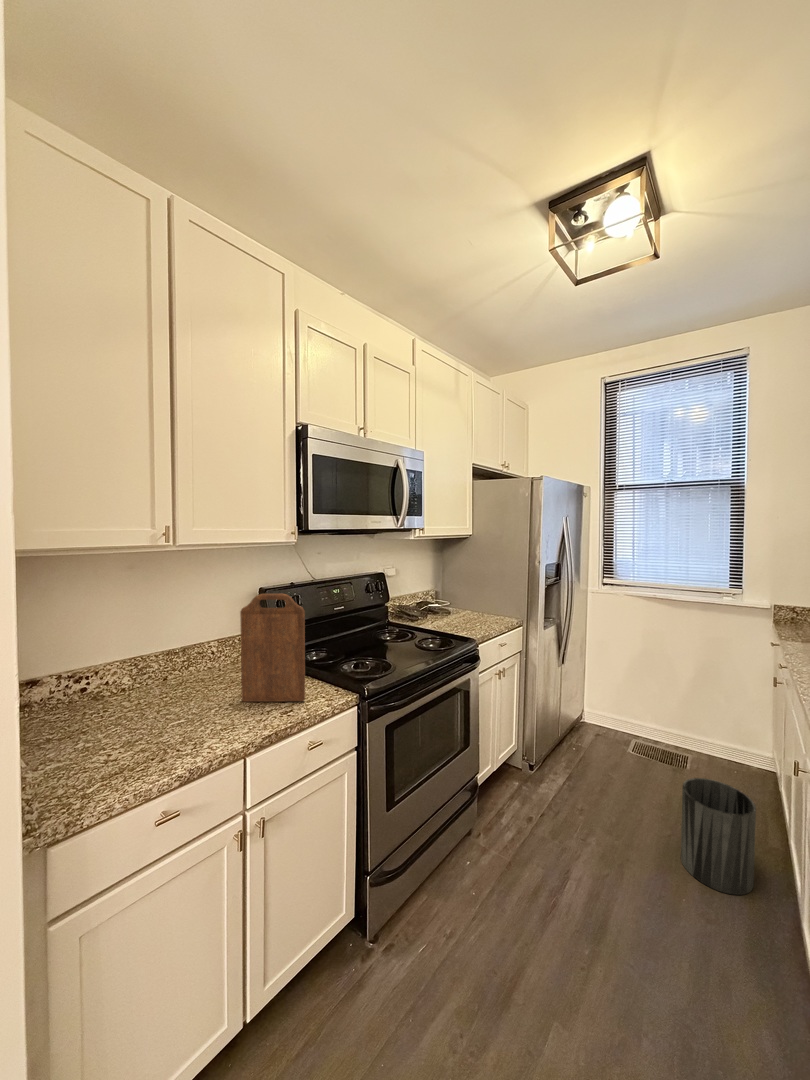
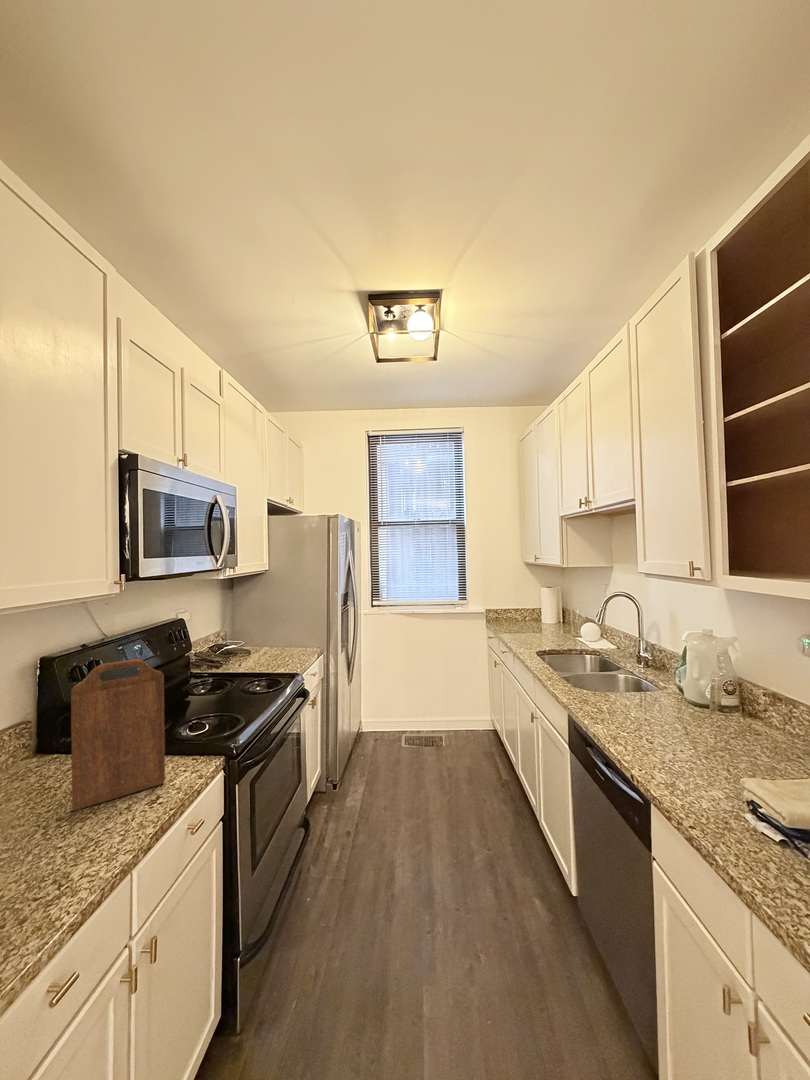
trash can: present [681,778,756,895] -> none [459,746,505,826]

